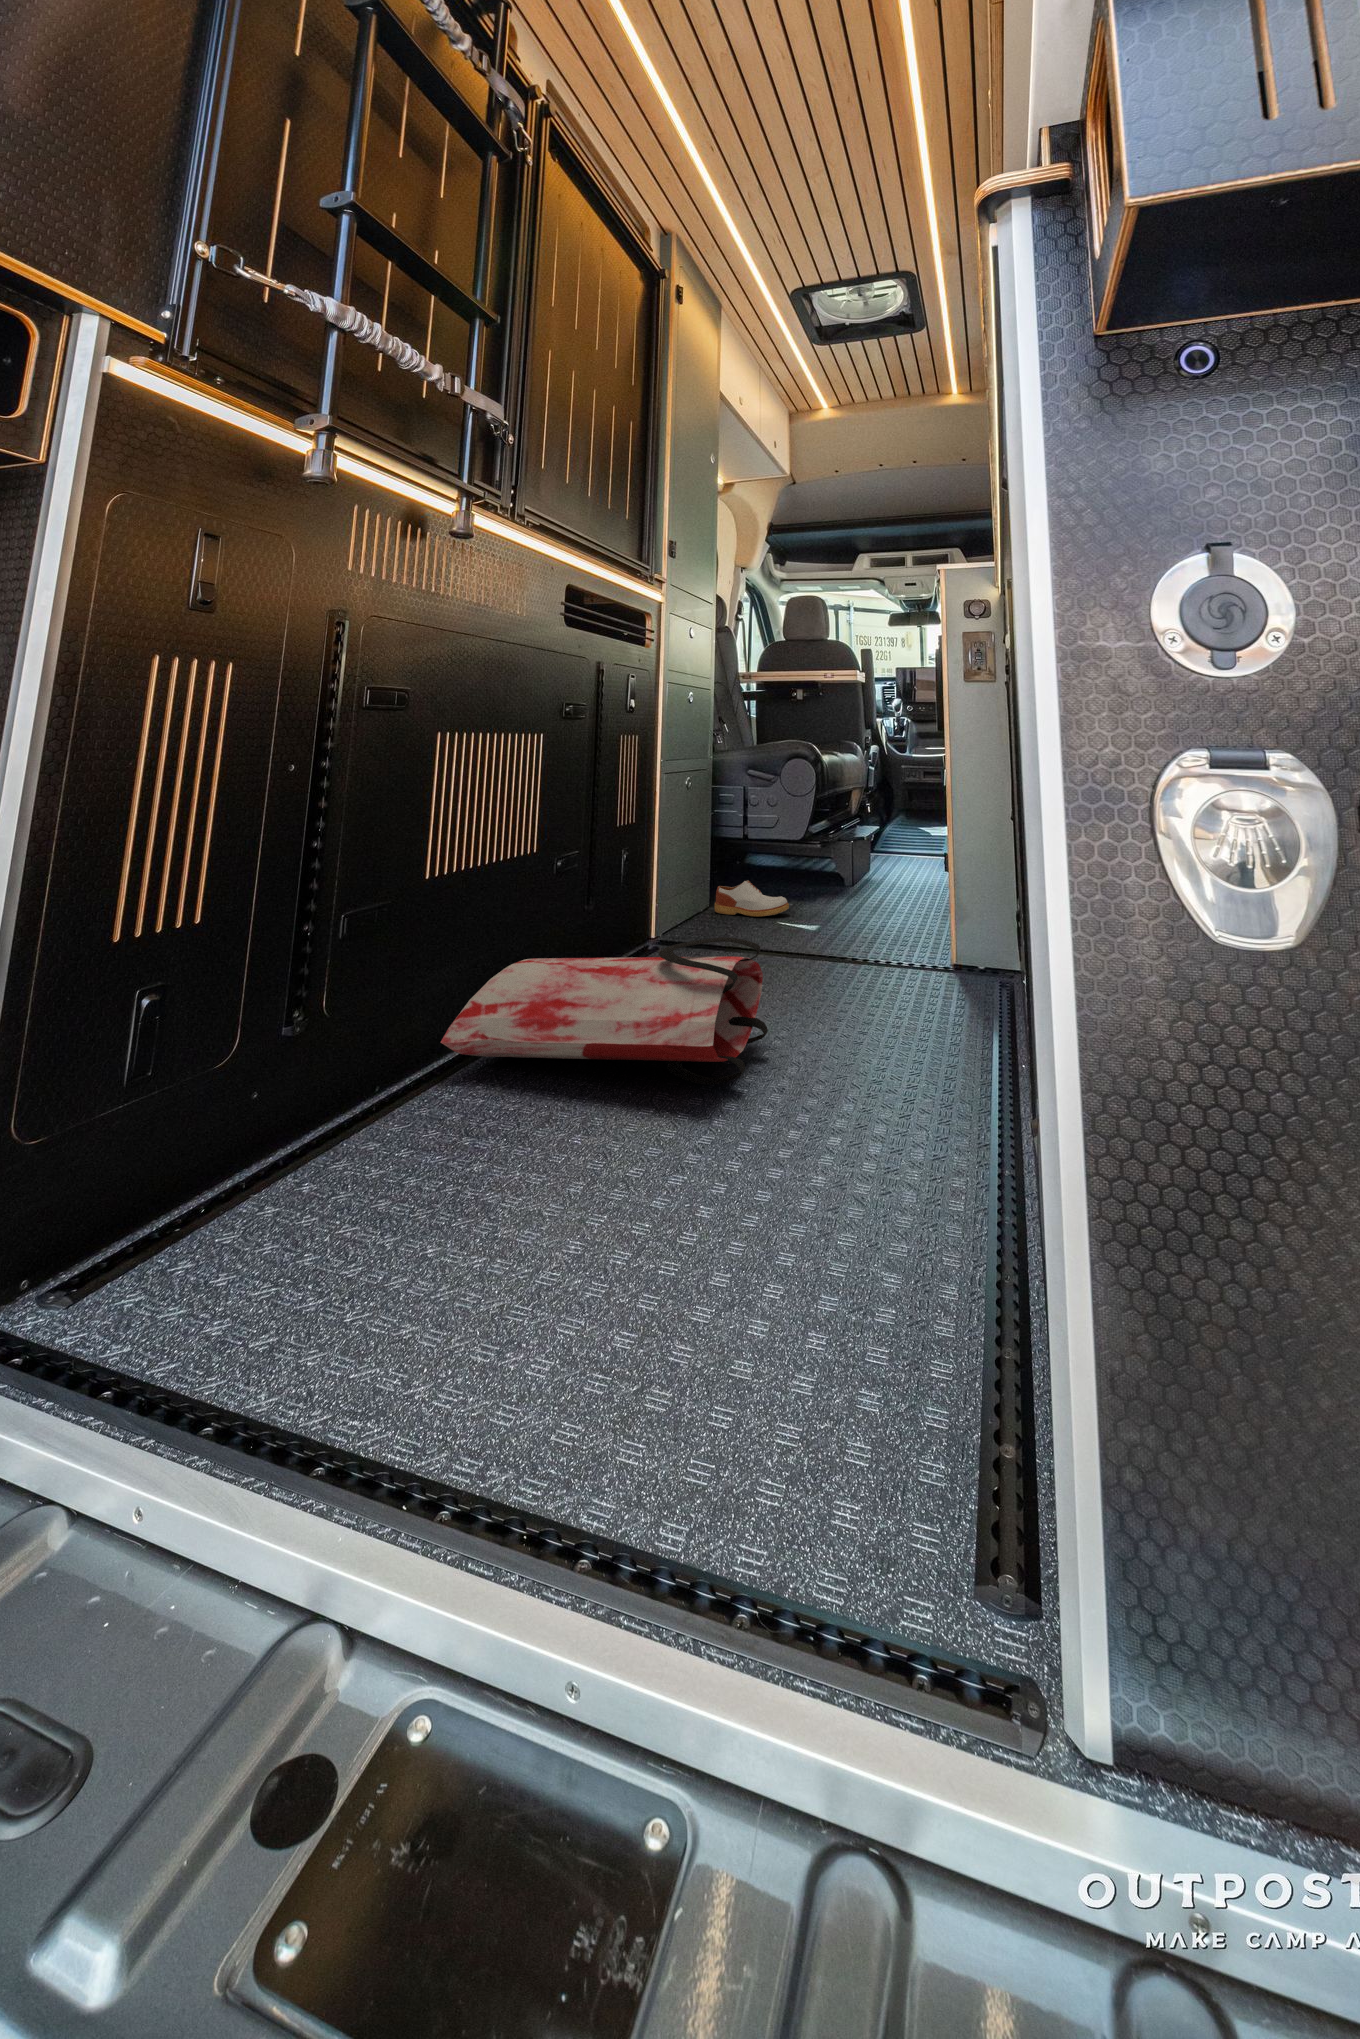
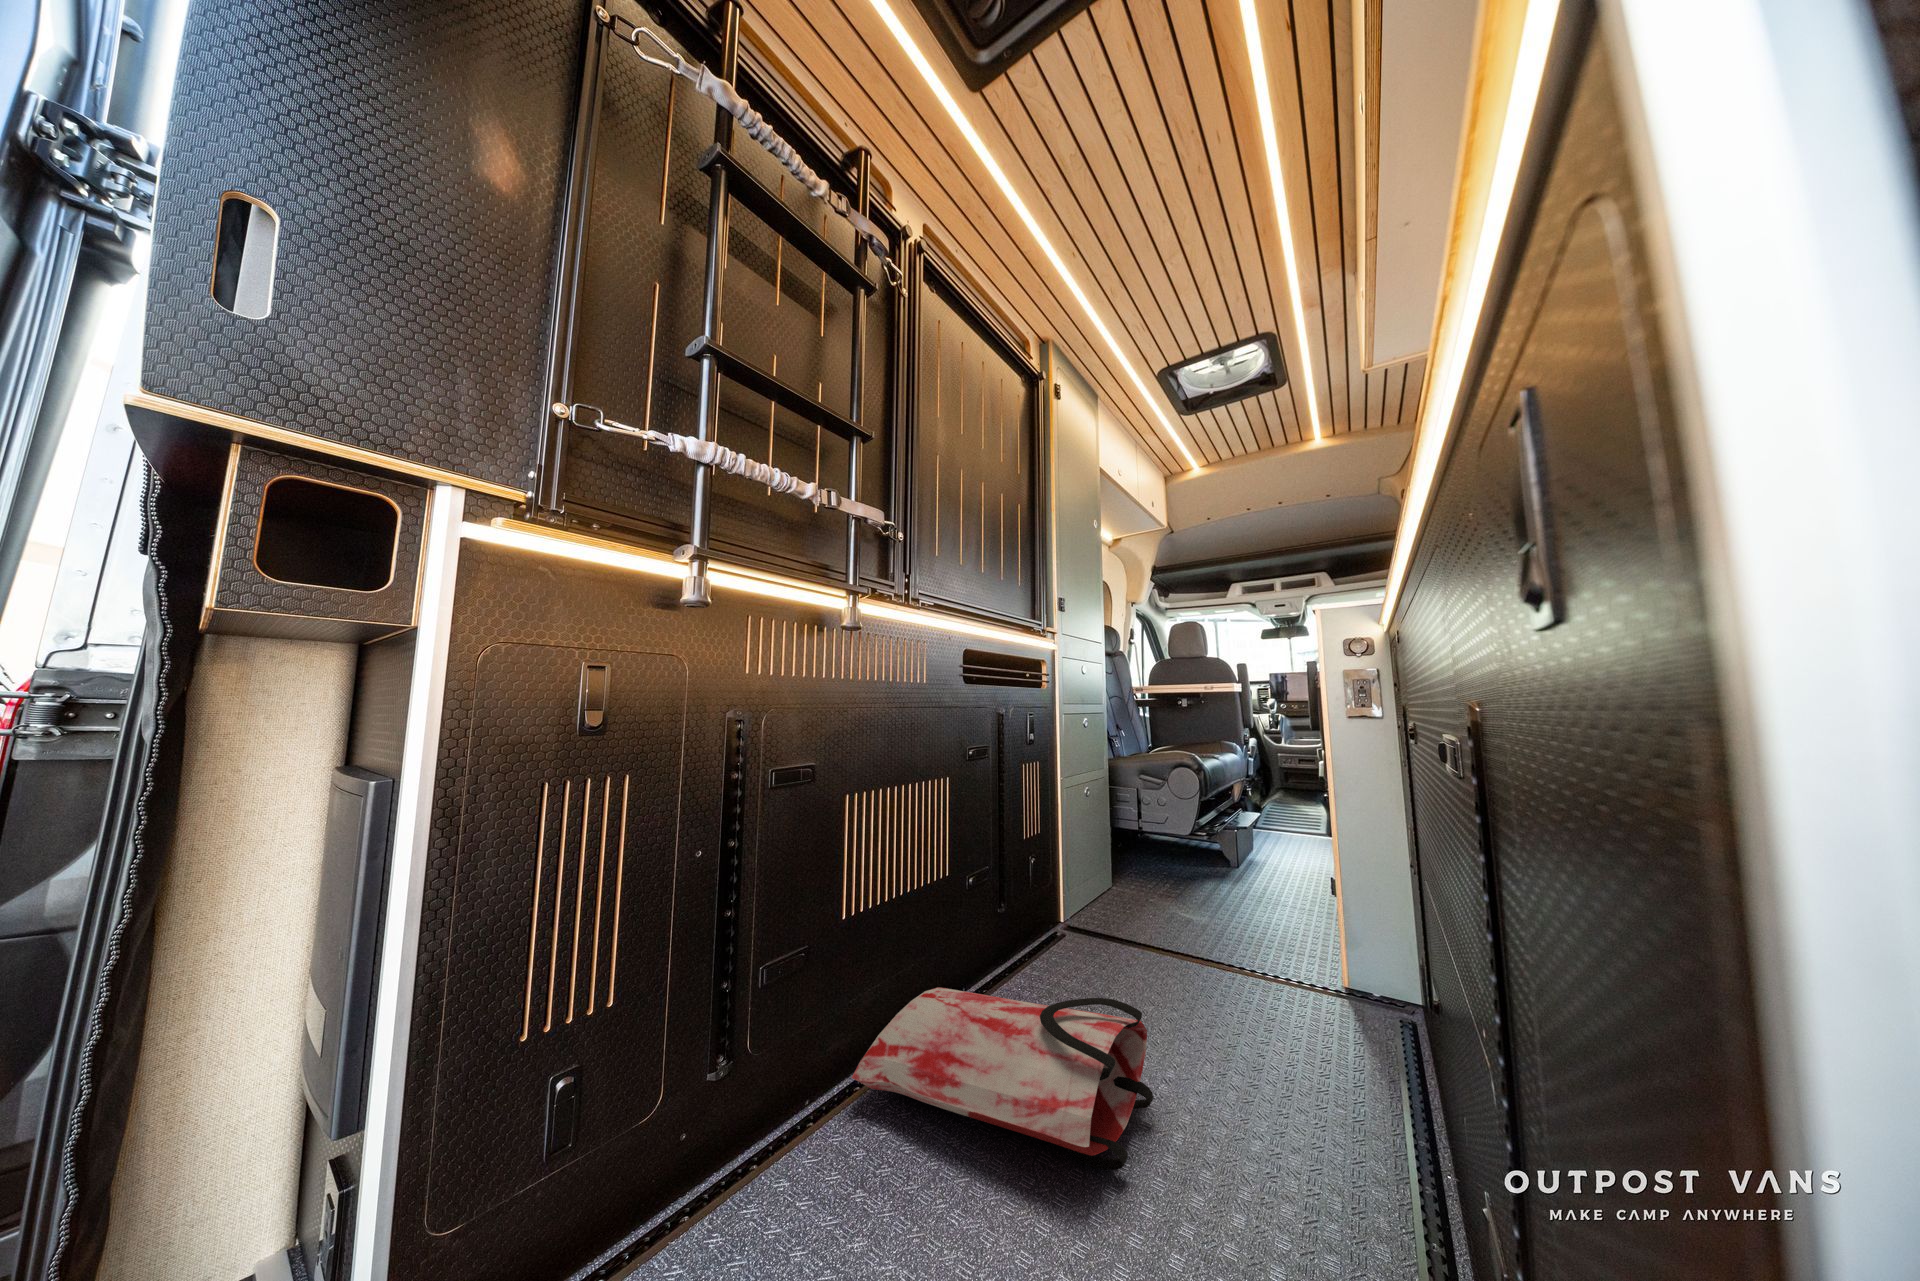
shoe: present [715,880,789,916] -> none [1115,877,1180,910]

